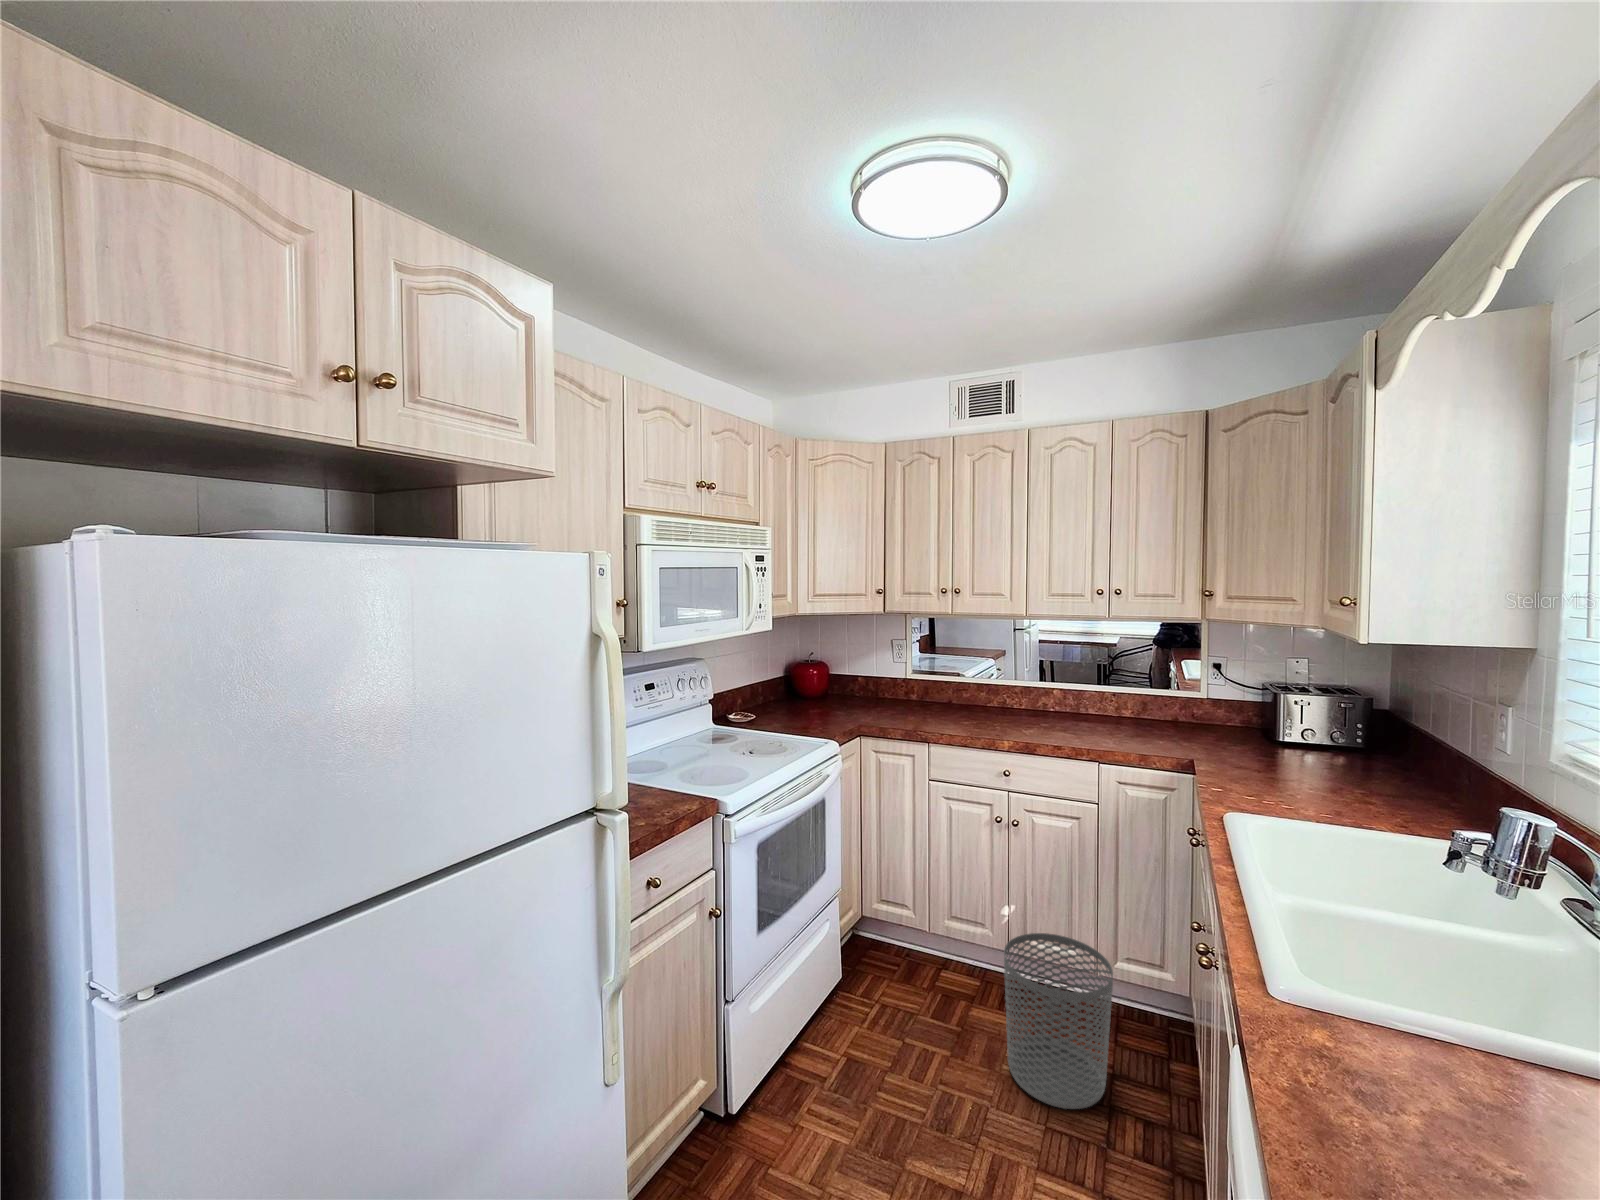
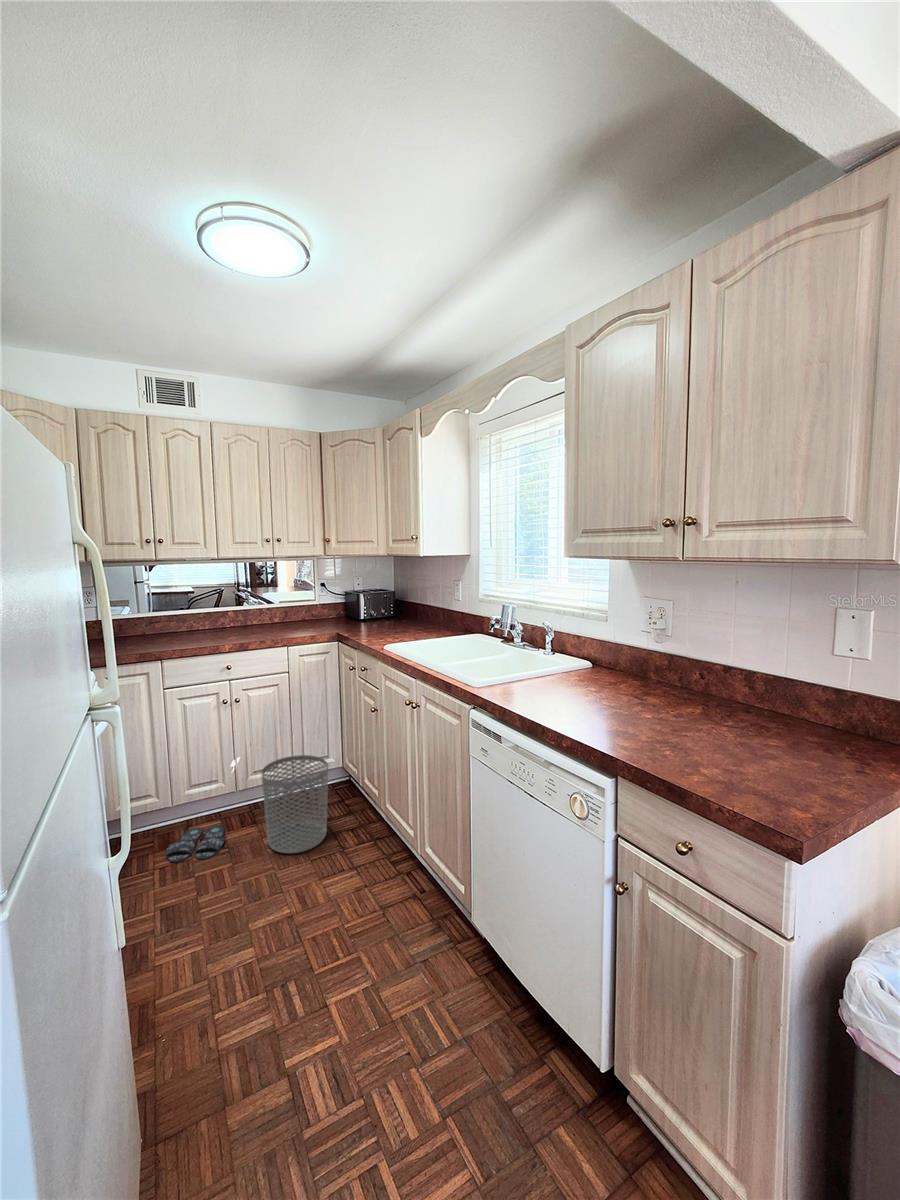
slippers: none [898,972,980,1026] -> present [166,826,226,862]

